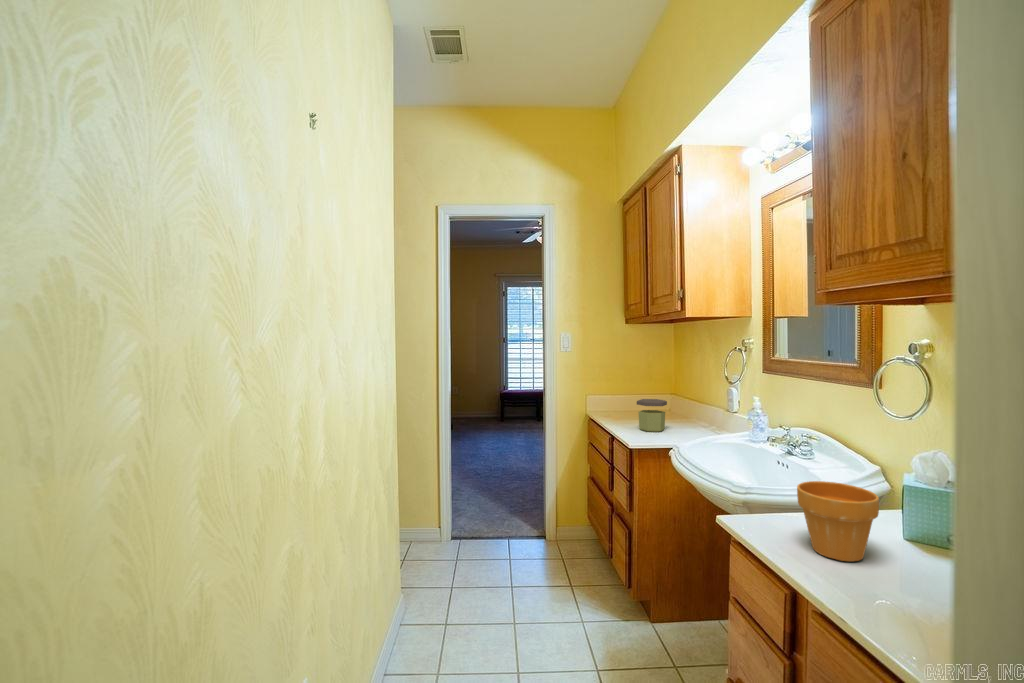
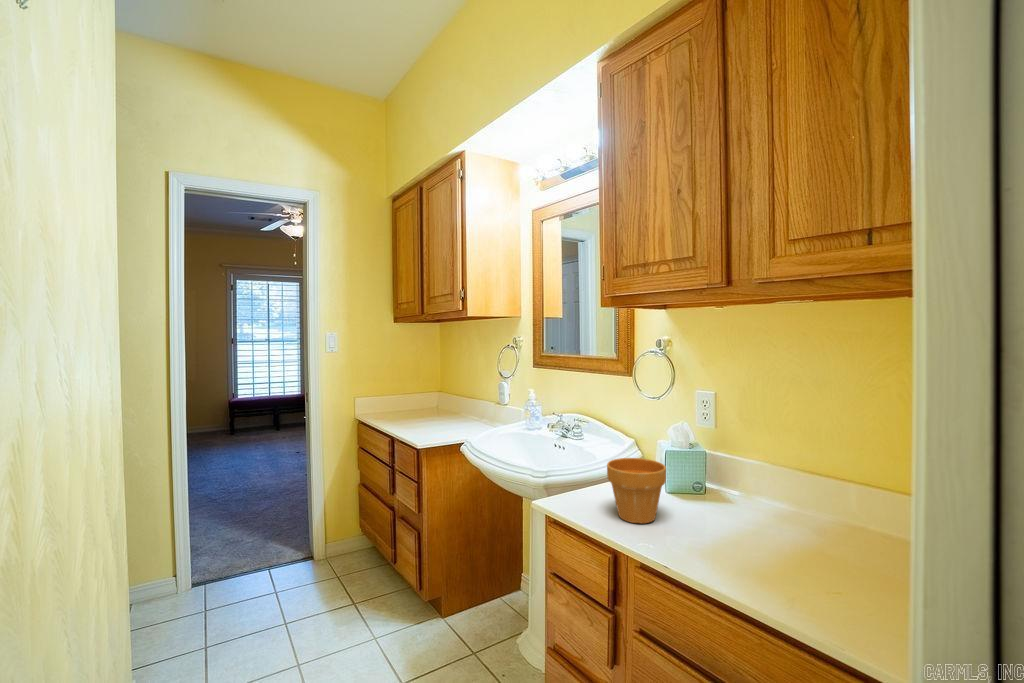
jar: present [637,399,667,432] -> none [418,397,446,430]

